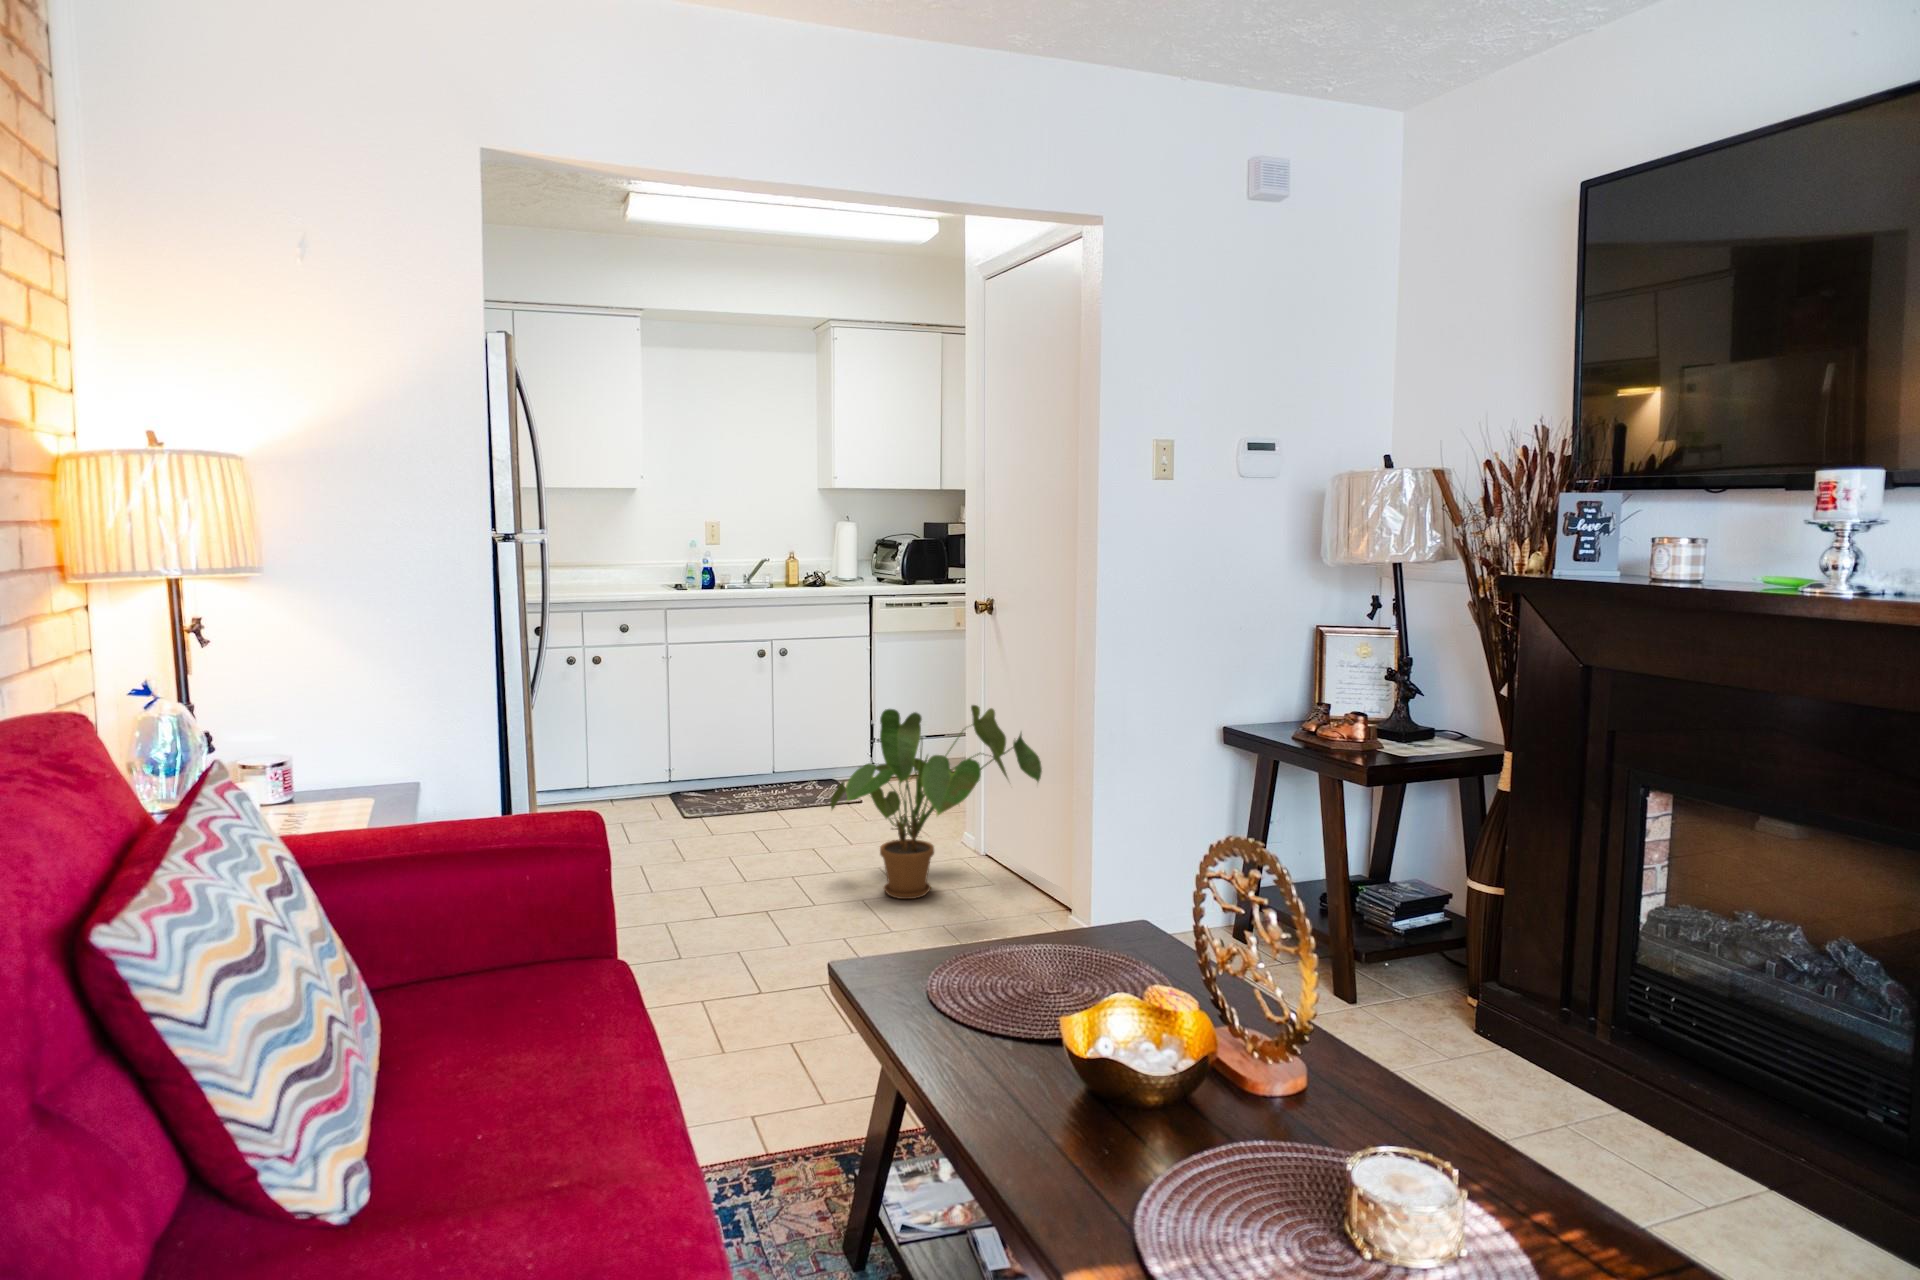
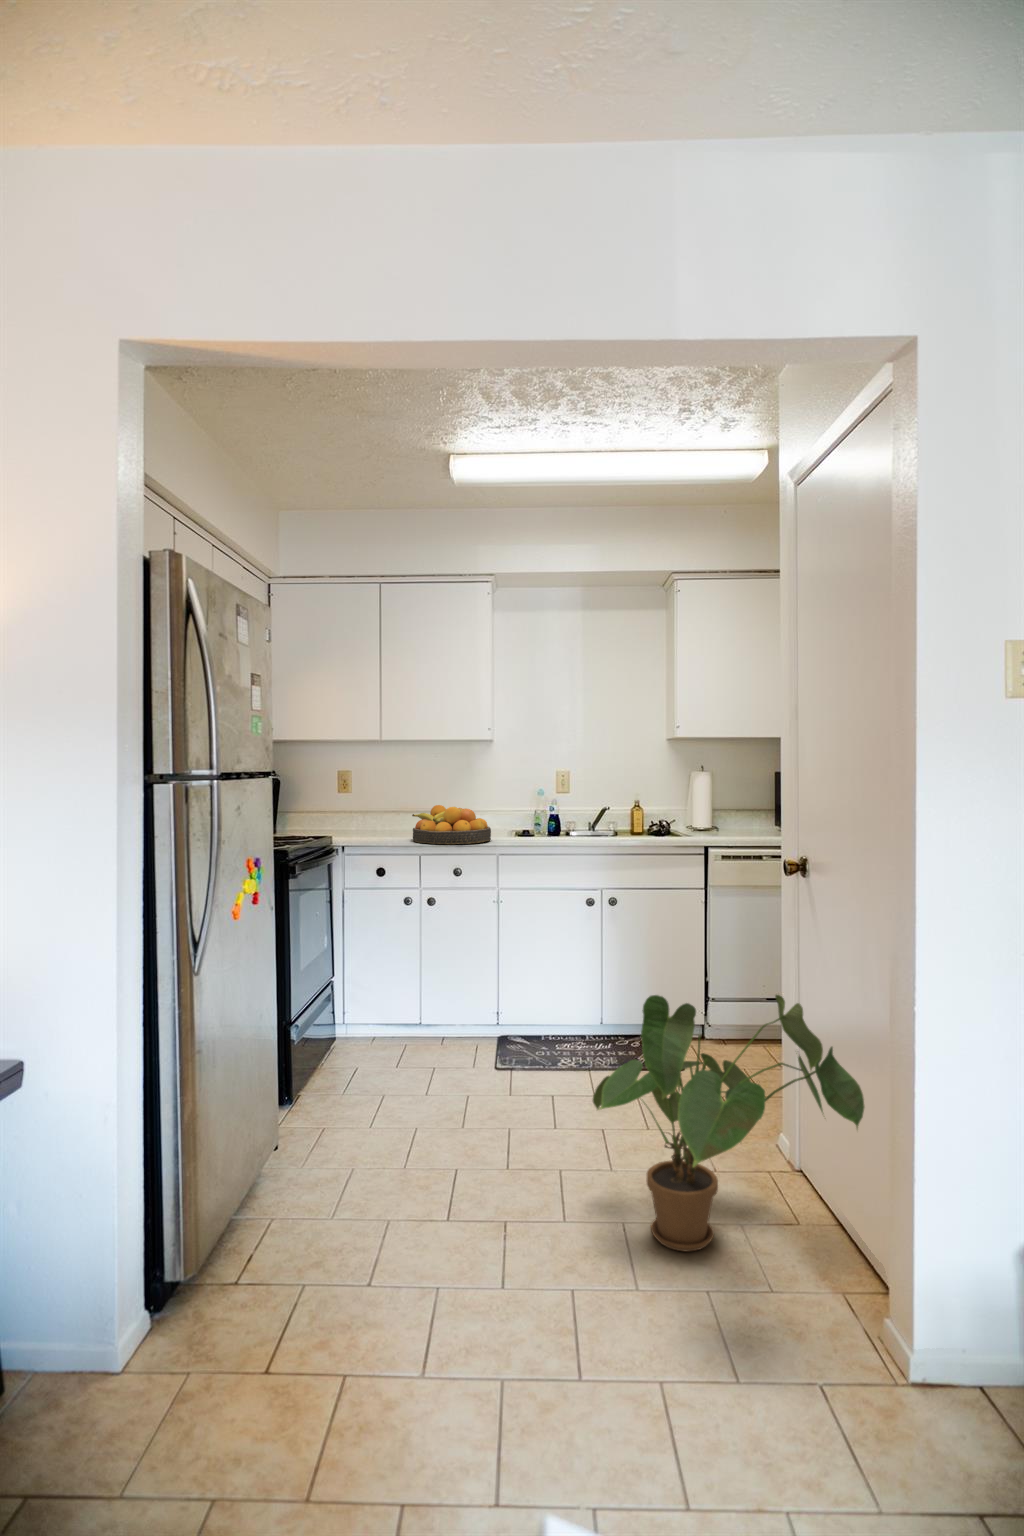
fruit bowl: none [573,559,661,600] -> present [412,805,491,844]

